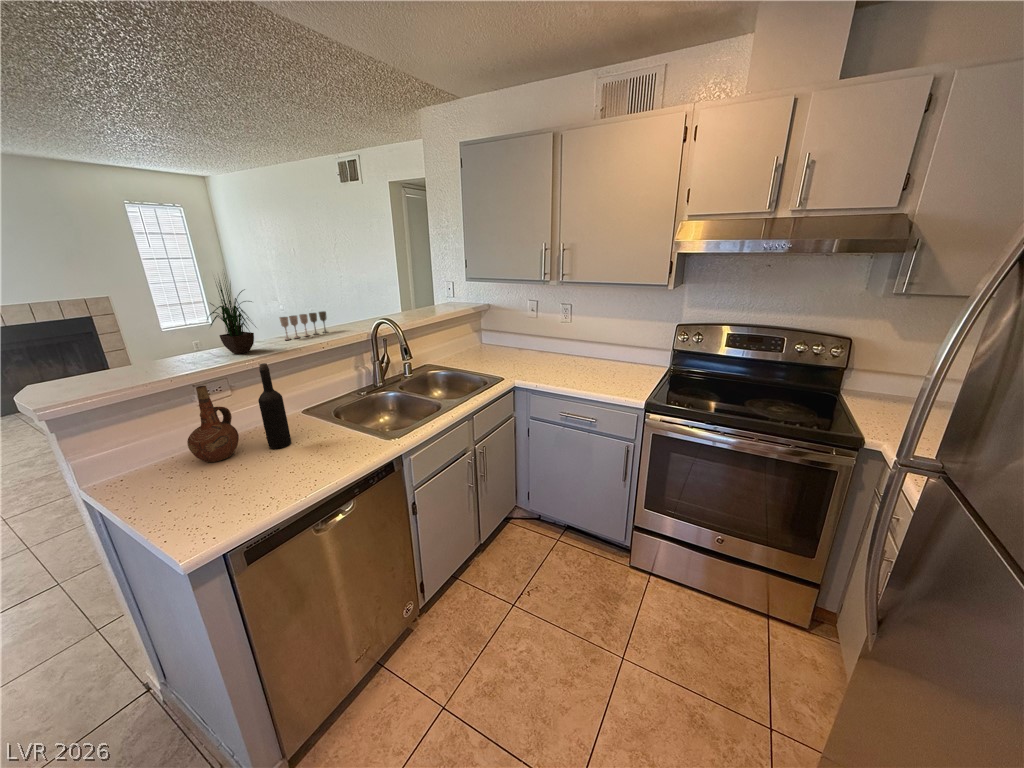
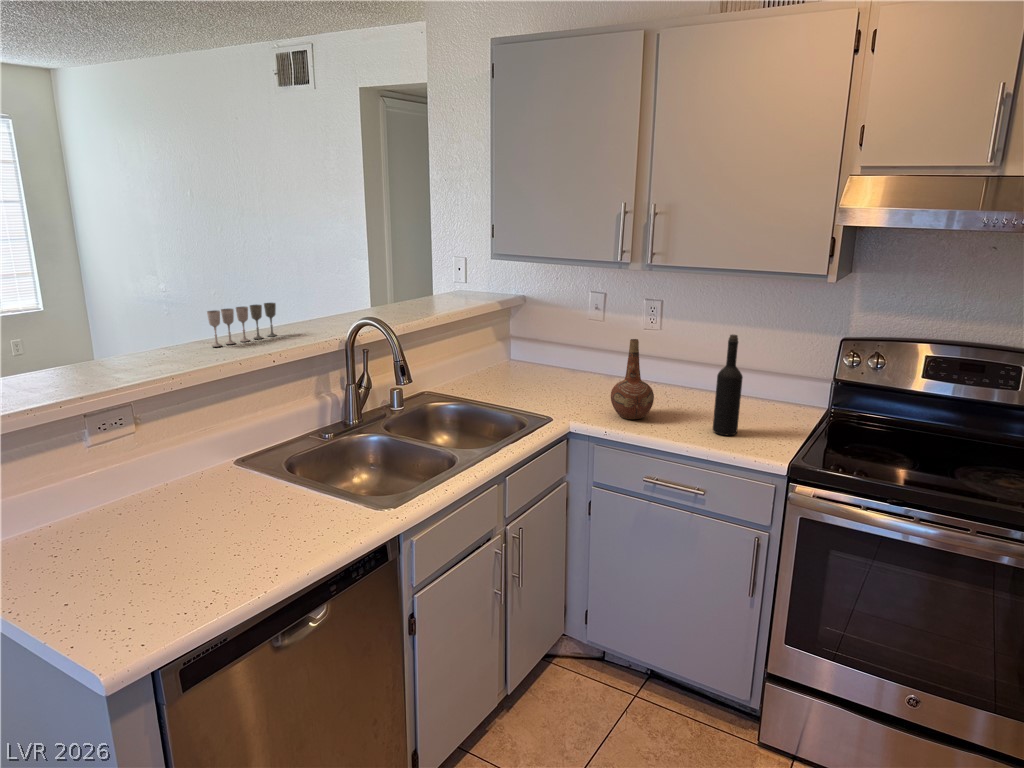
potted plant: present [207,277,256,354] -> none [104,223,185,368]
wine bottle: present [258,363,291,449] -> present [713,335,743,435]
ceramic pitcher: present [187,386,239,462] -> present [611,339,654,419]

